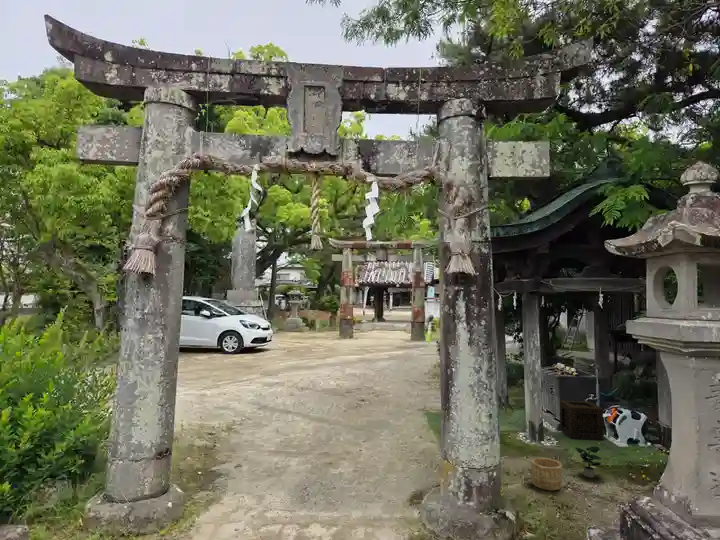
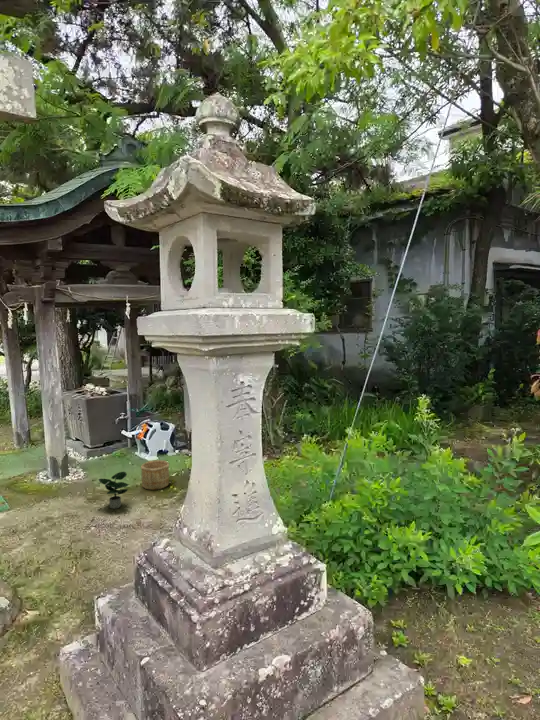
wooden crate: present [560,401,603,440] -> none [89,421,135,465]
wooden bucket: present [531,457,562,490] -> present [141,460,169,490]

